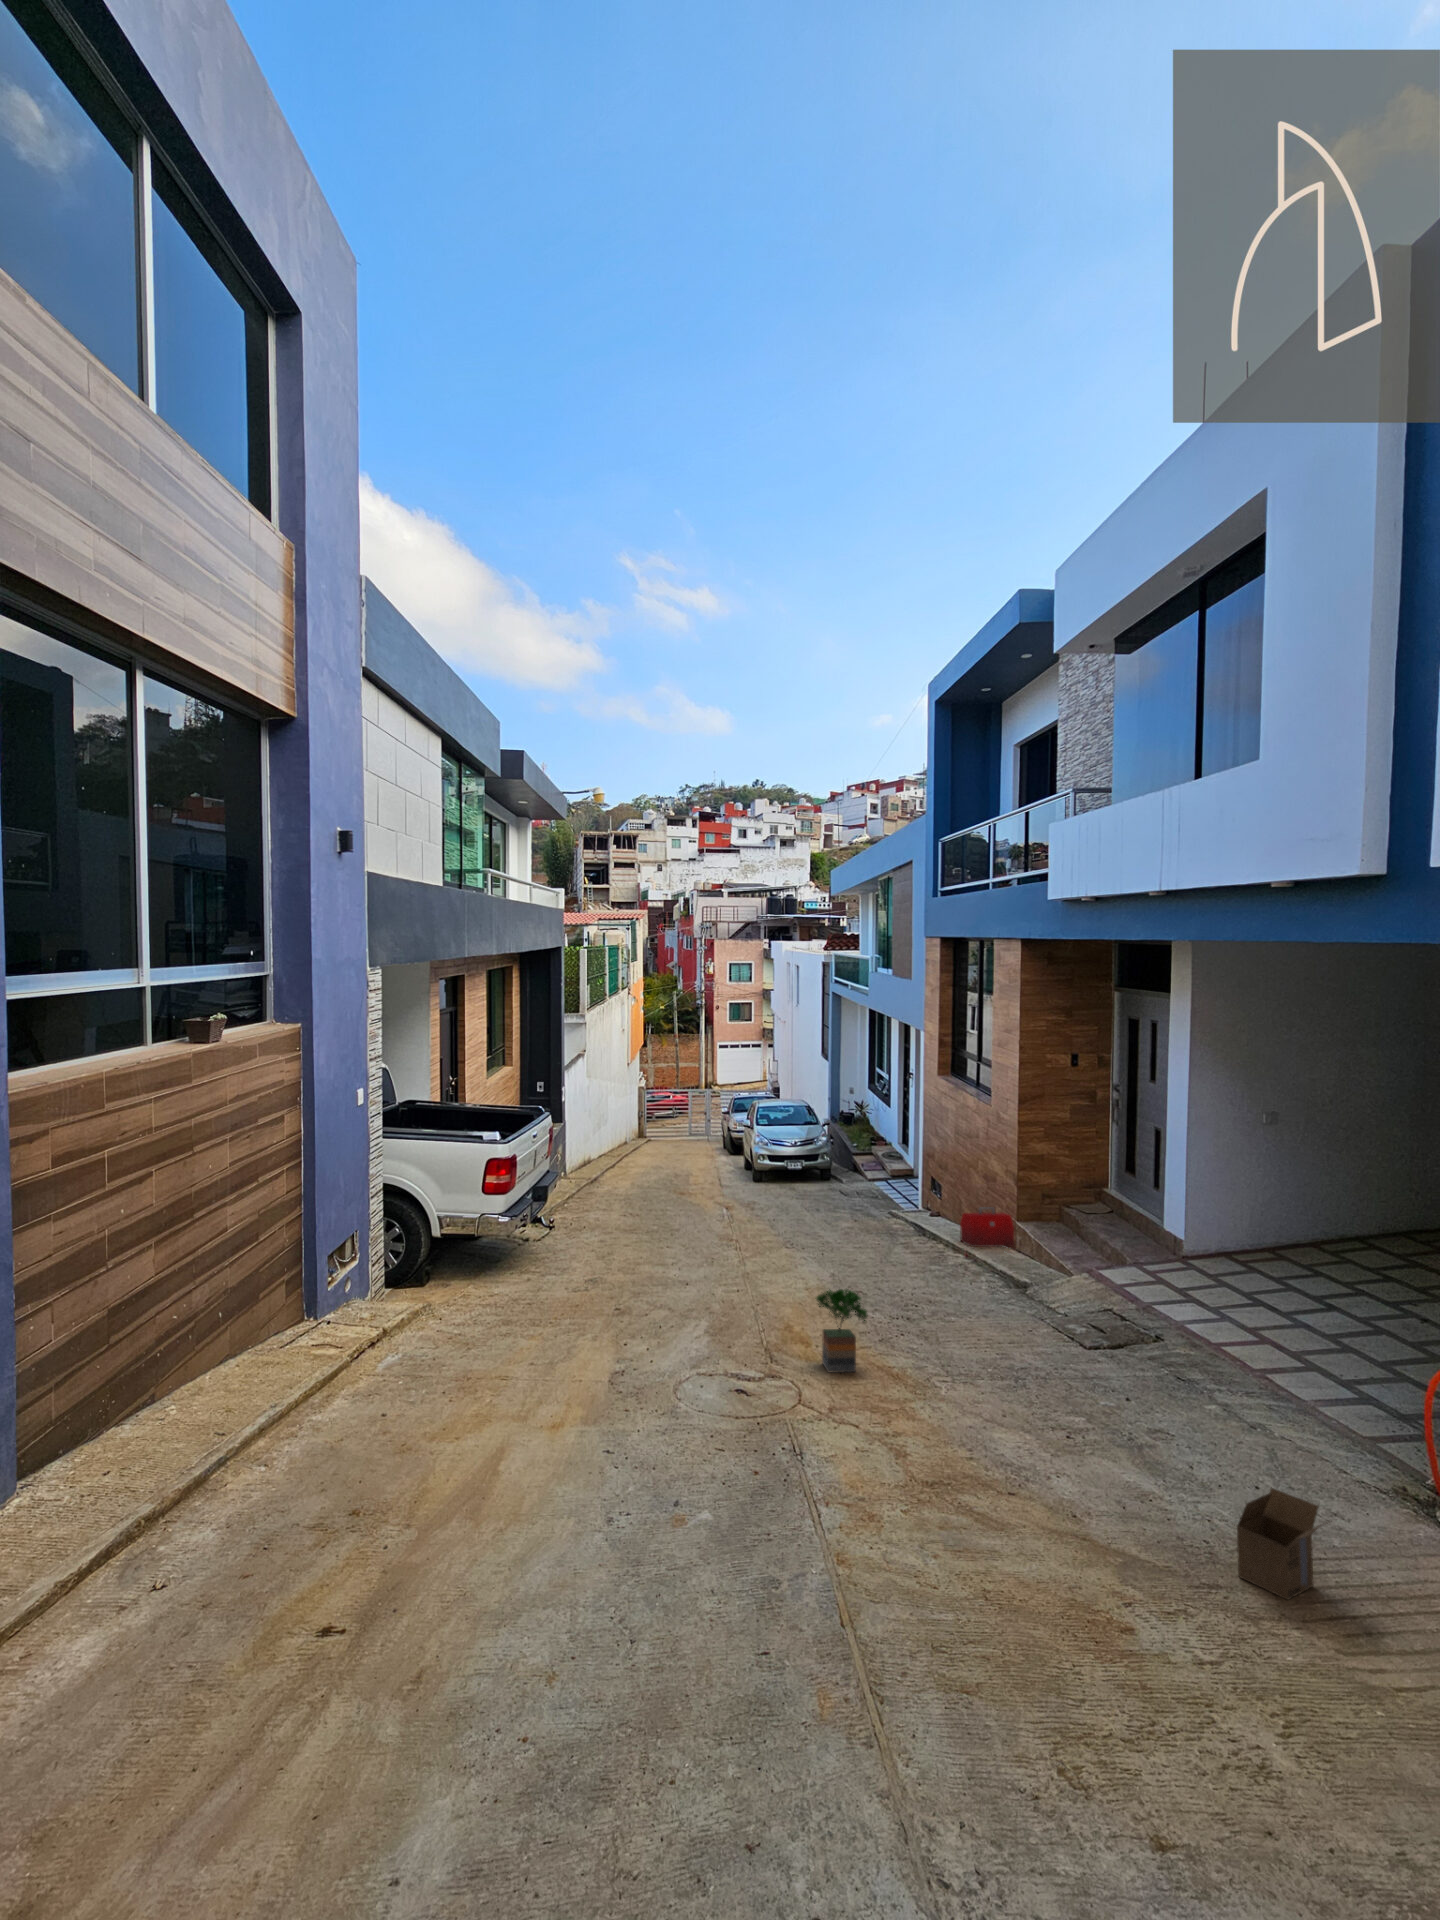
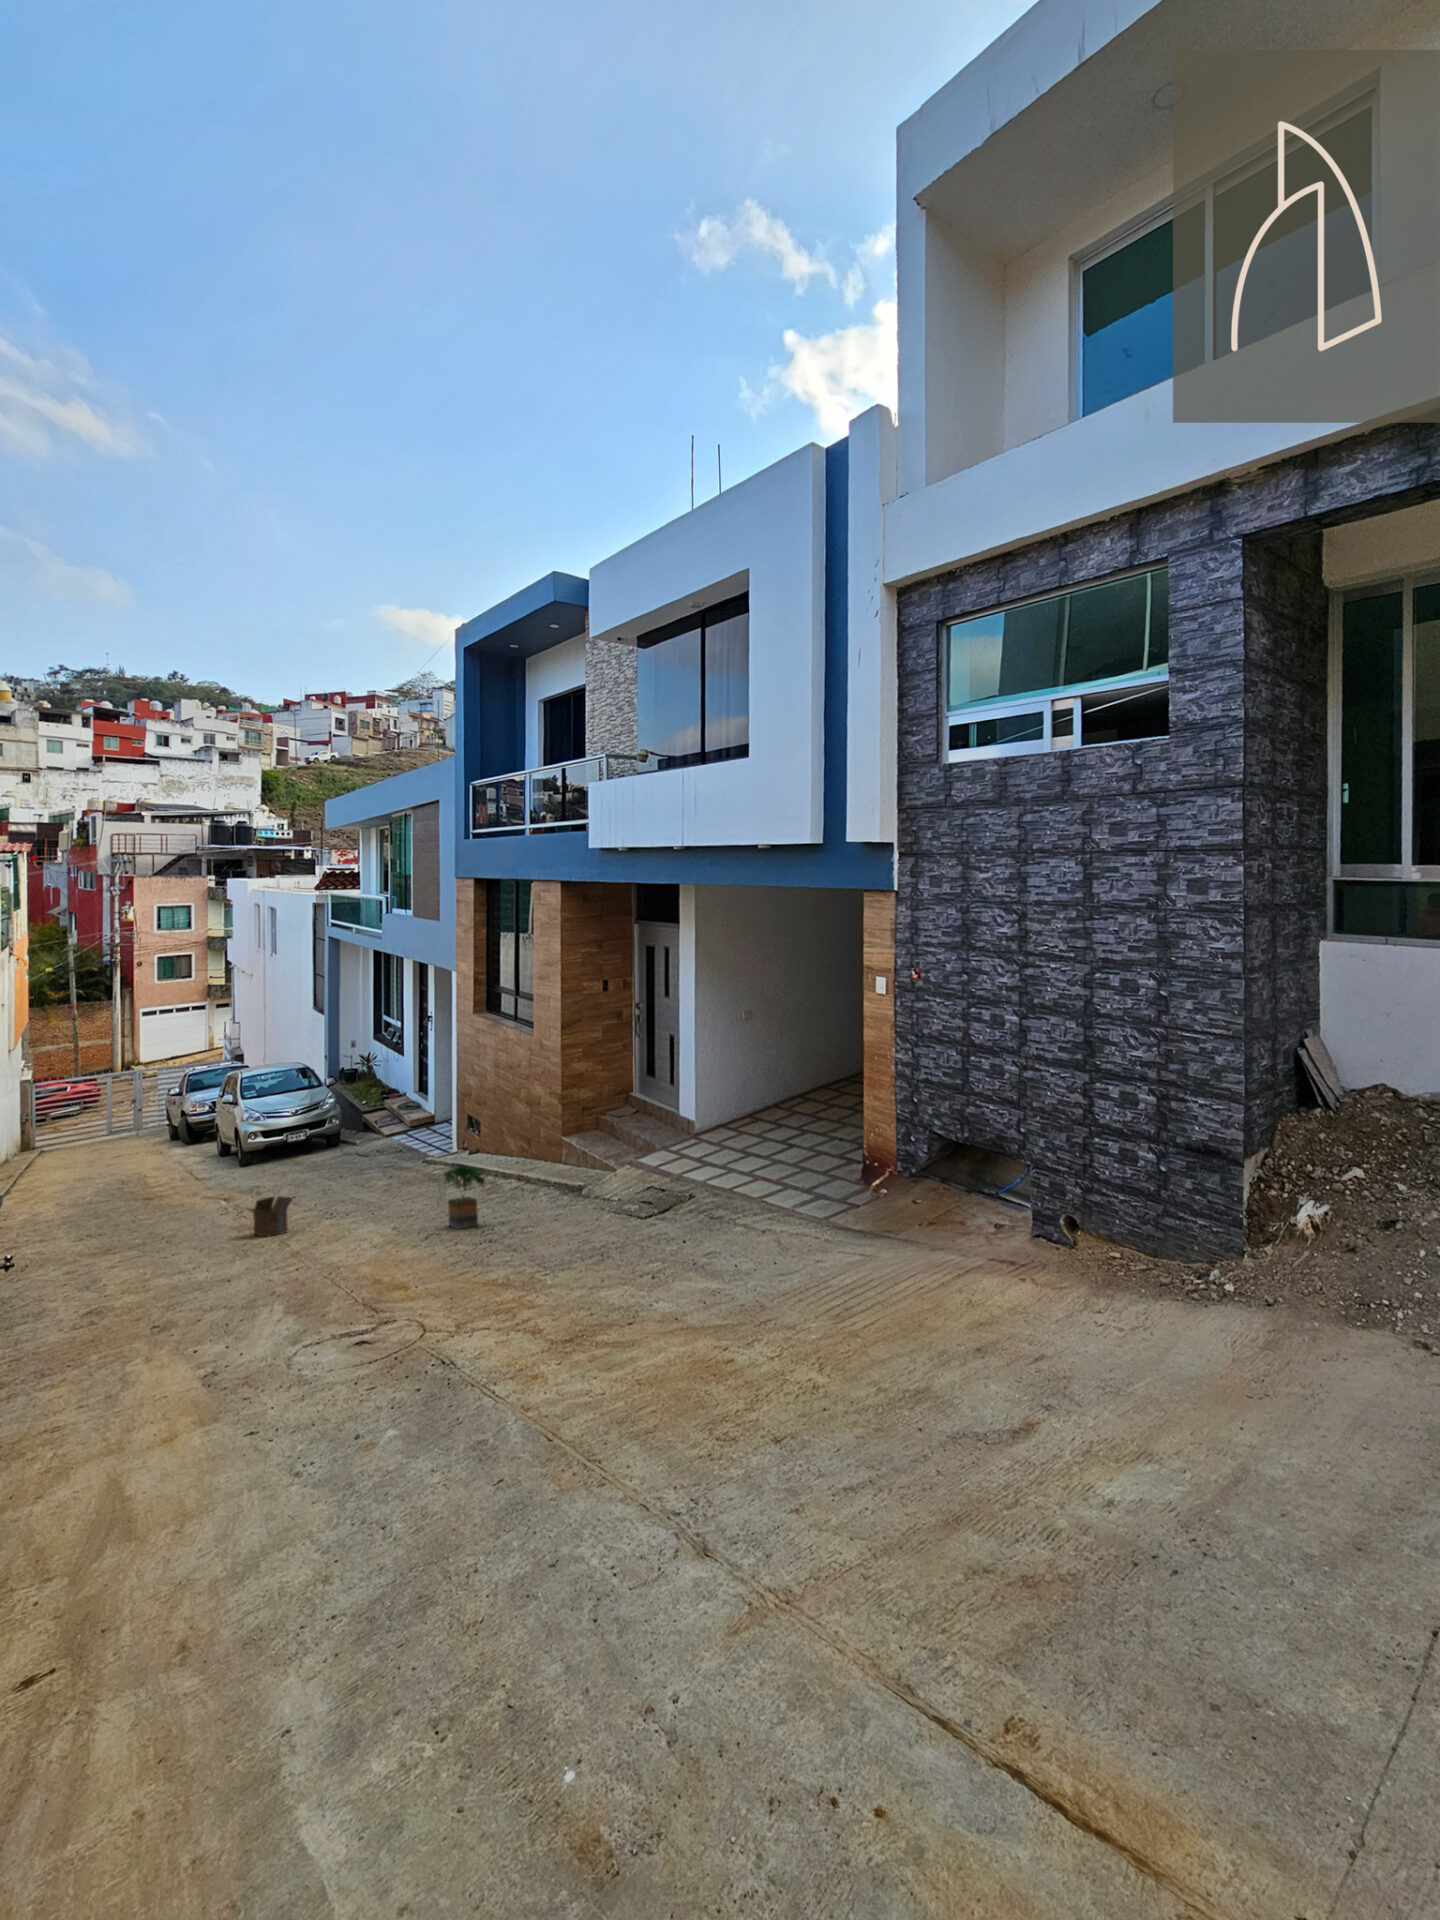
toolbox: present [960,1207,1014,1247] -> none [512,1124,560,1160]
cardboard box: present [1237,1488,1322,1600] -> present [249,1196,292,1236]

